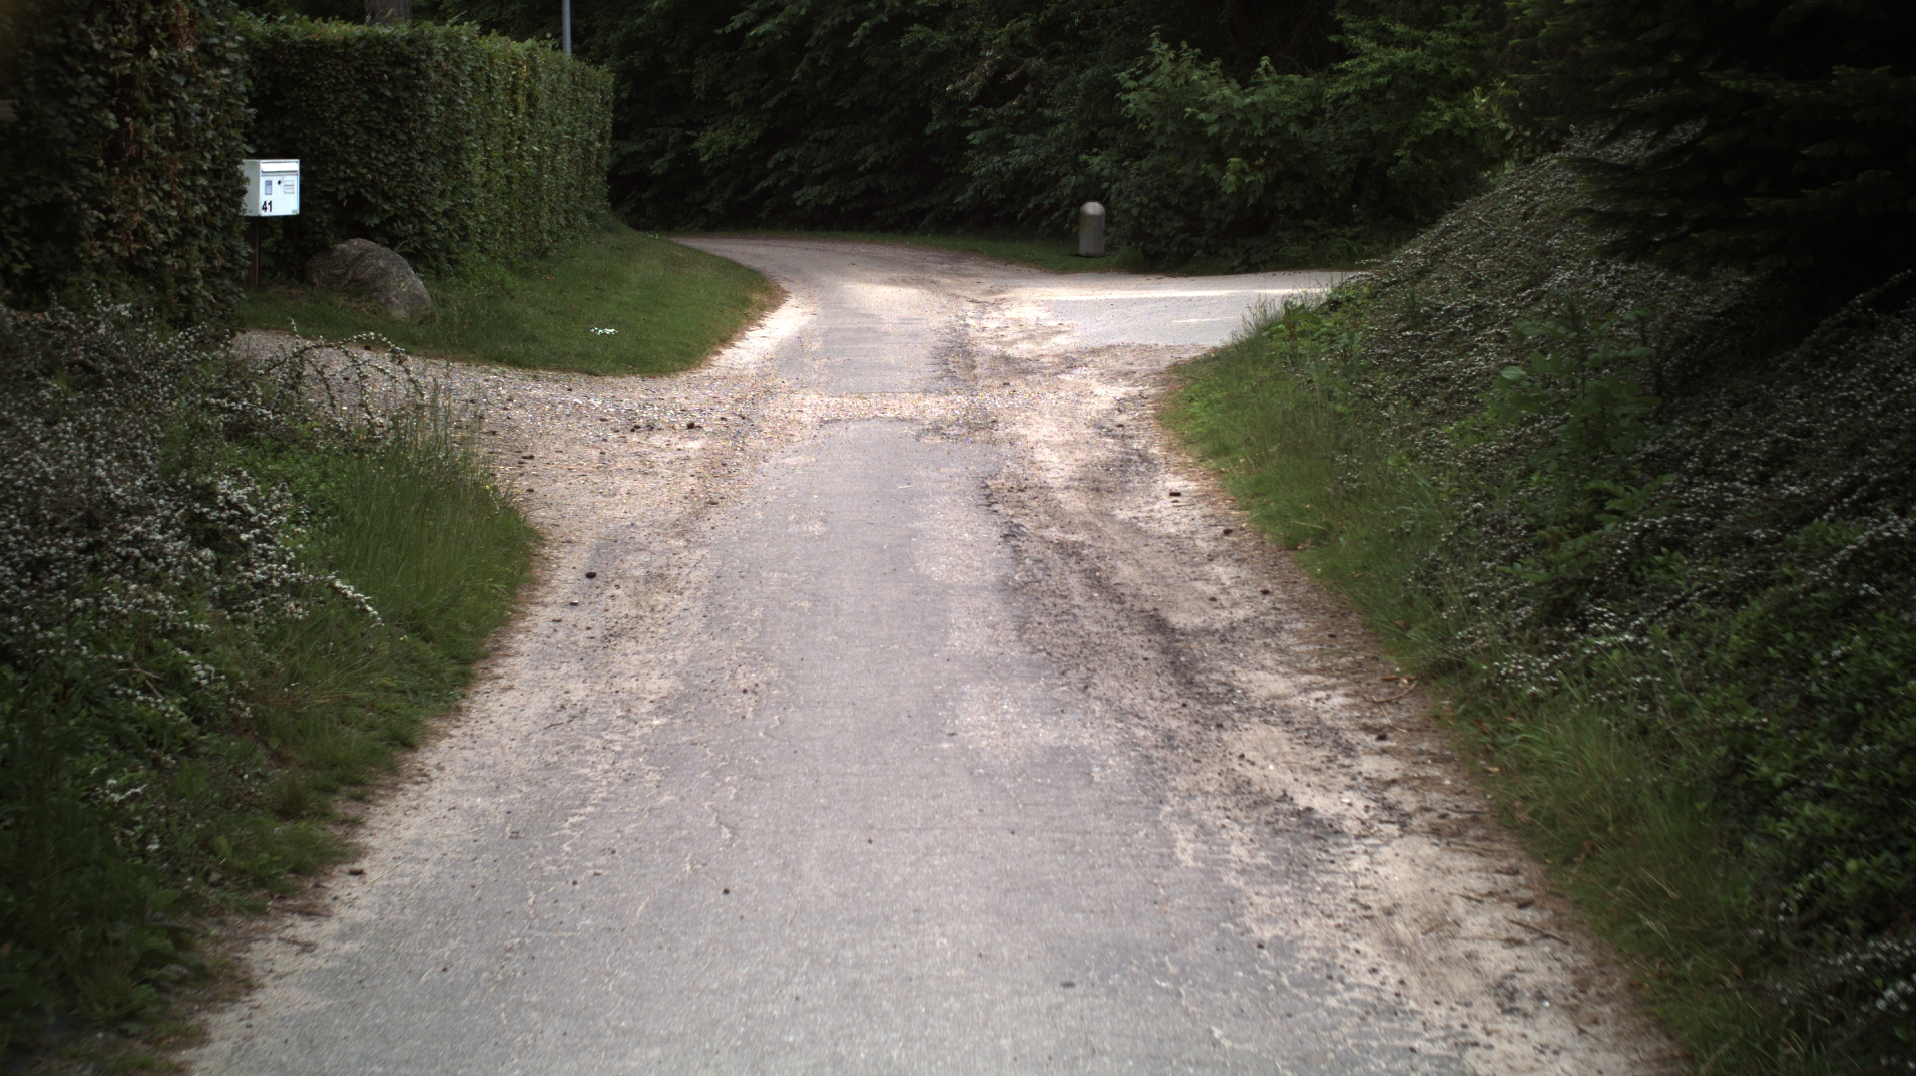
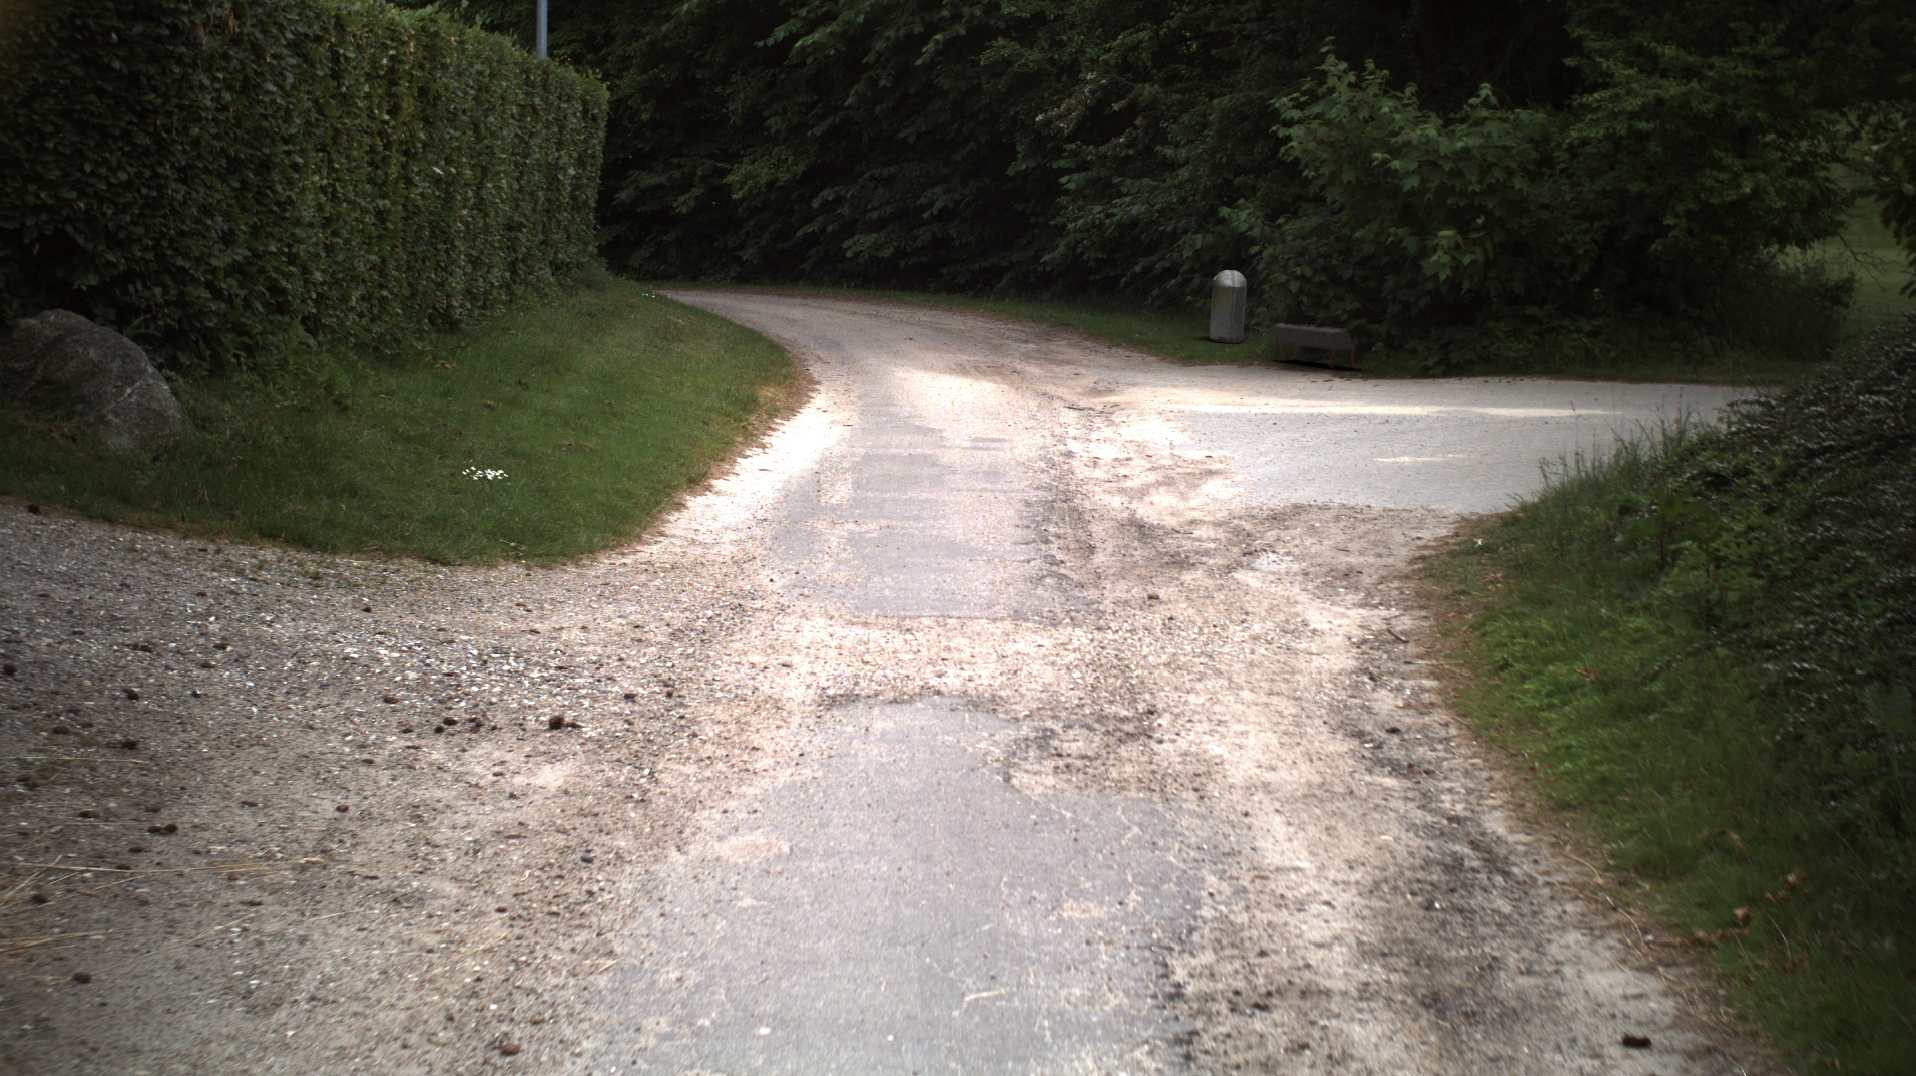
bench: none [1123,239,1183,271] -> present [1274,323,1356,368]

